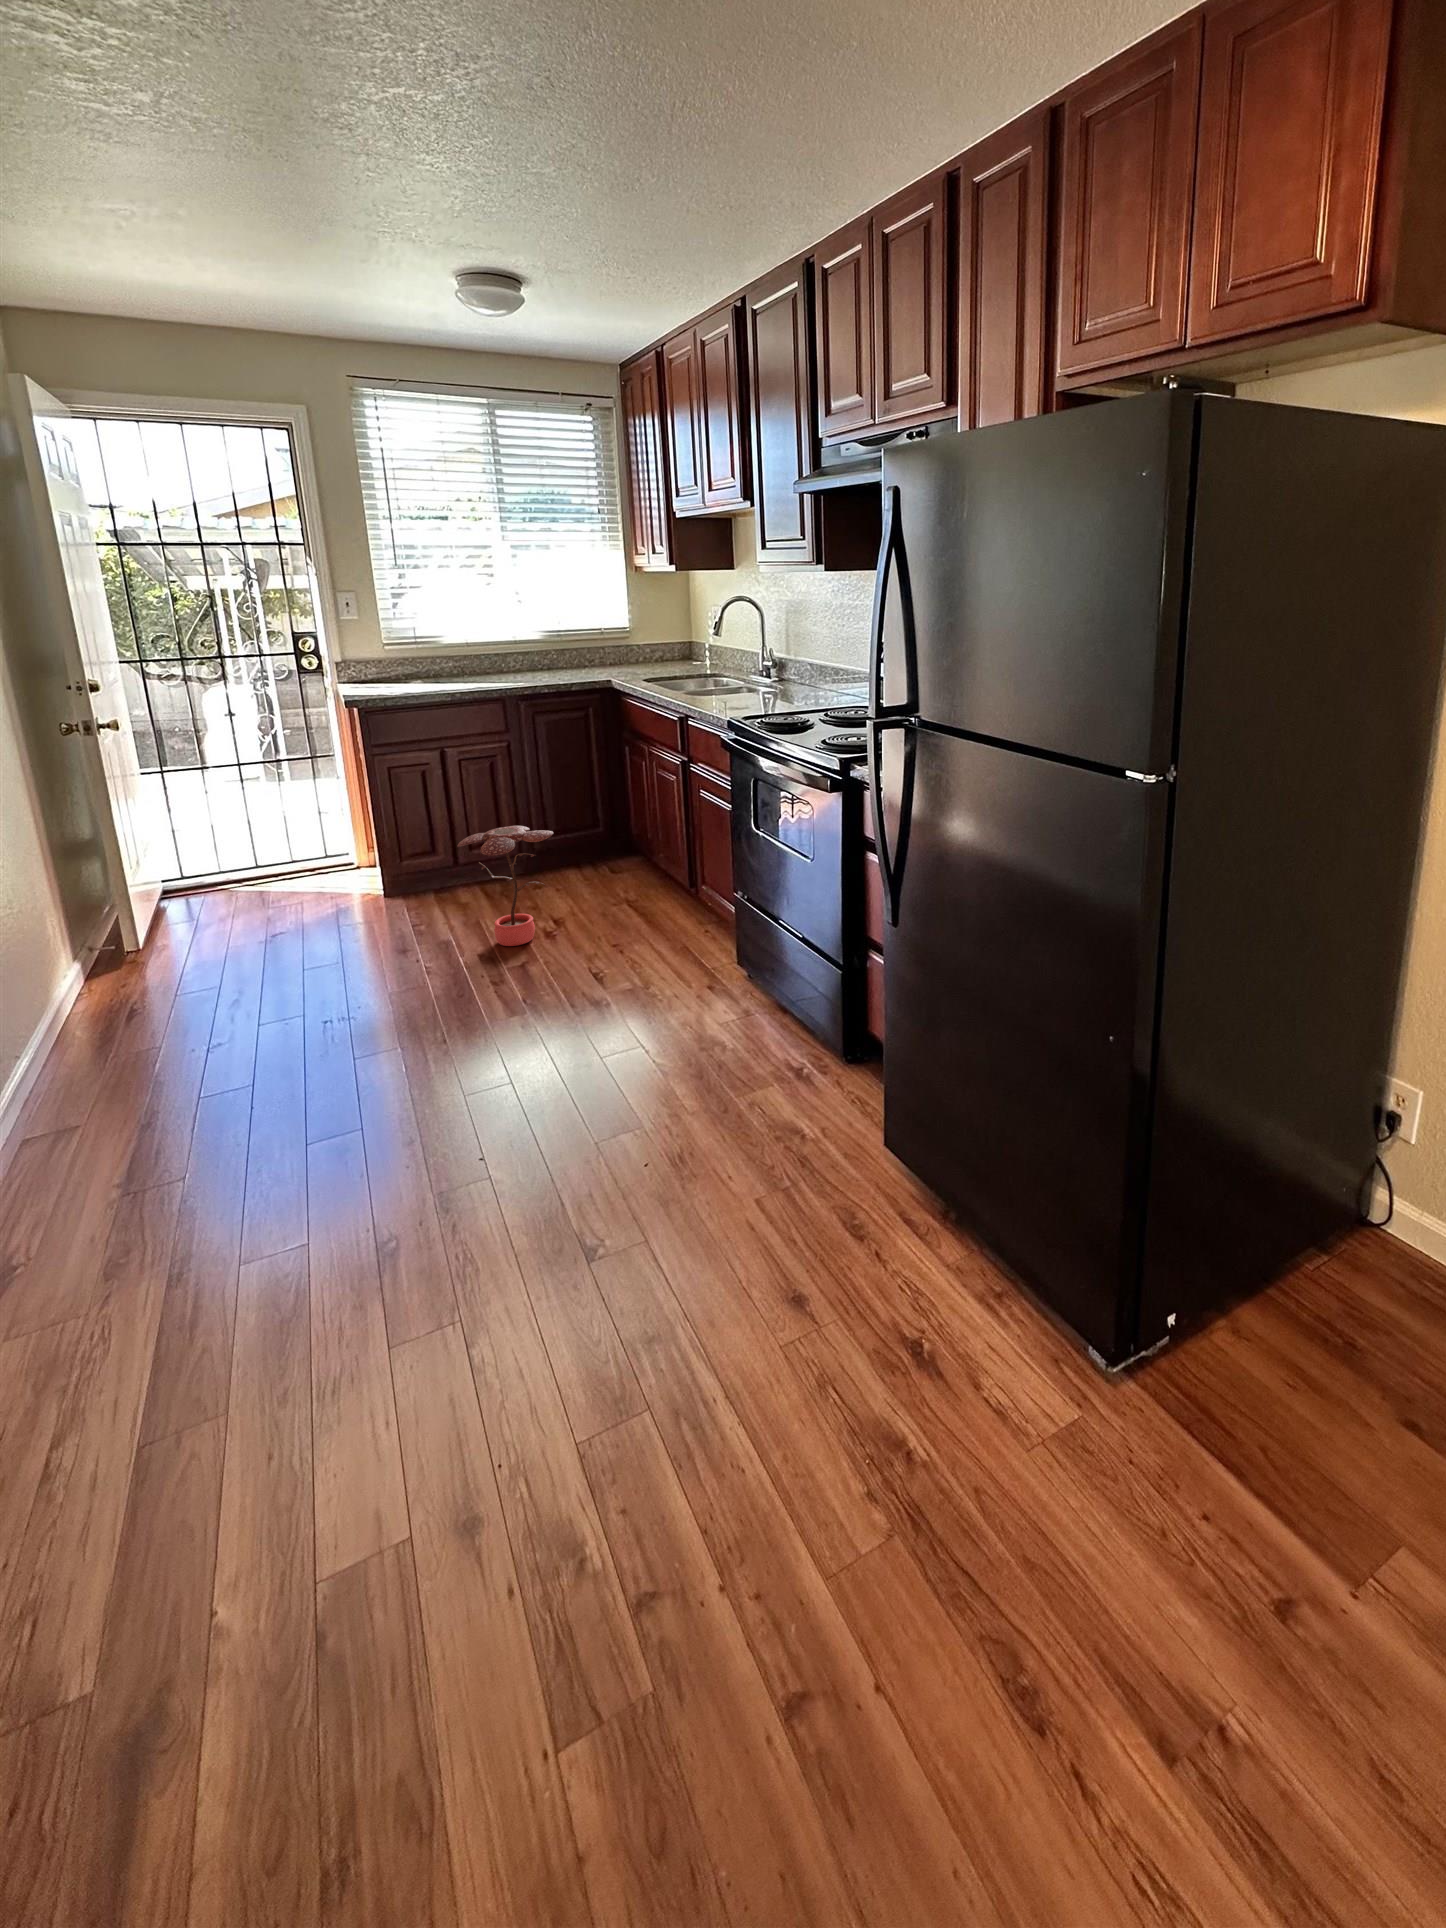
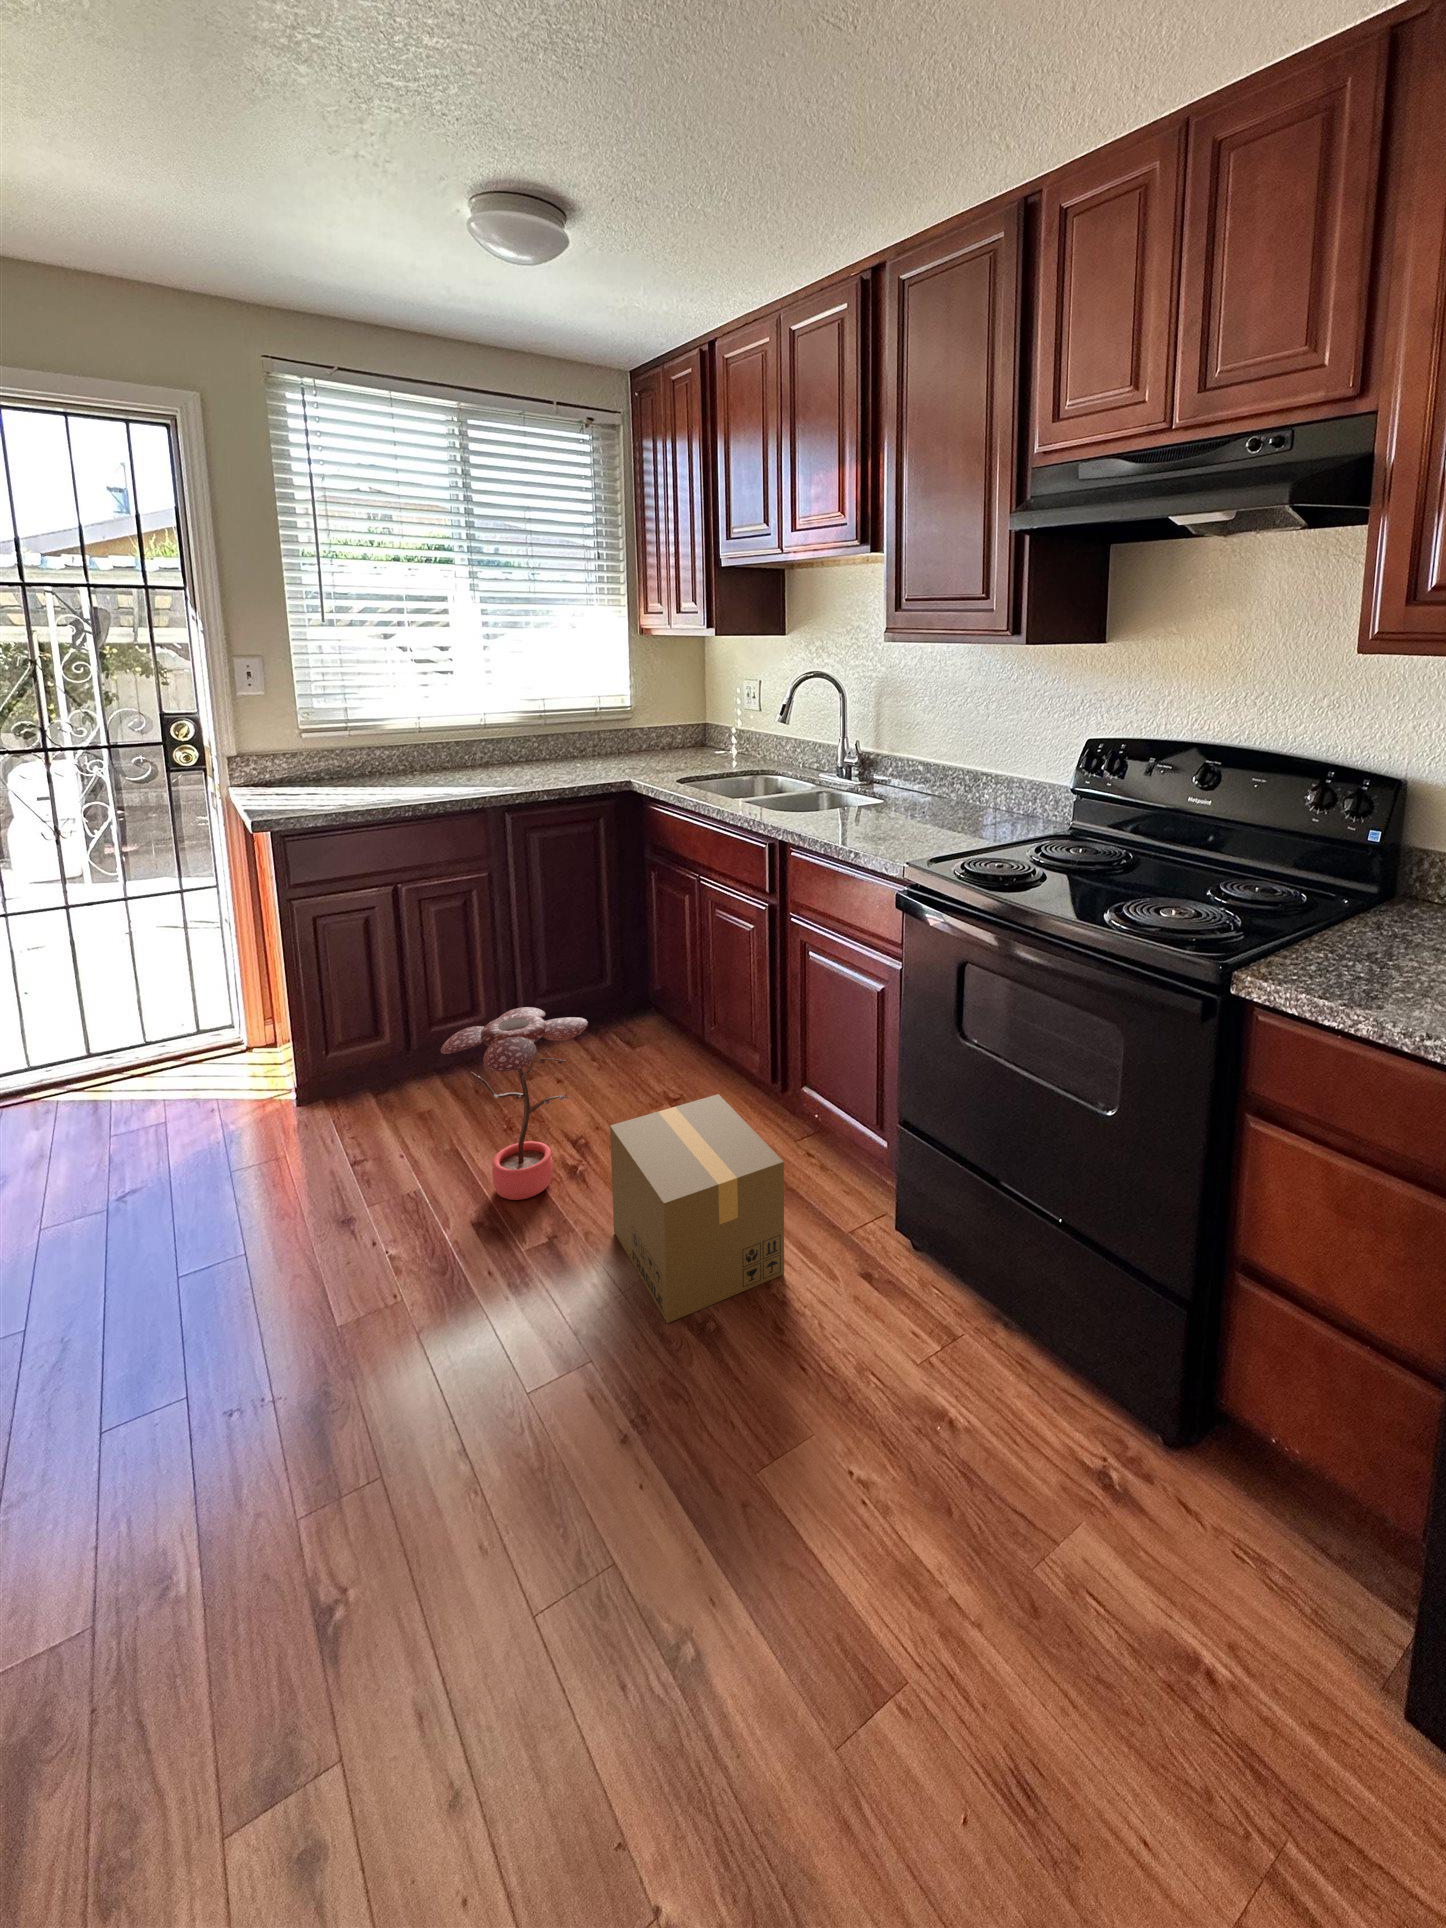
cardboard box: none [557,880,661,1002] -> present [610,1094,784,1323]

